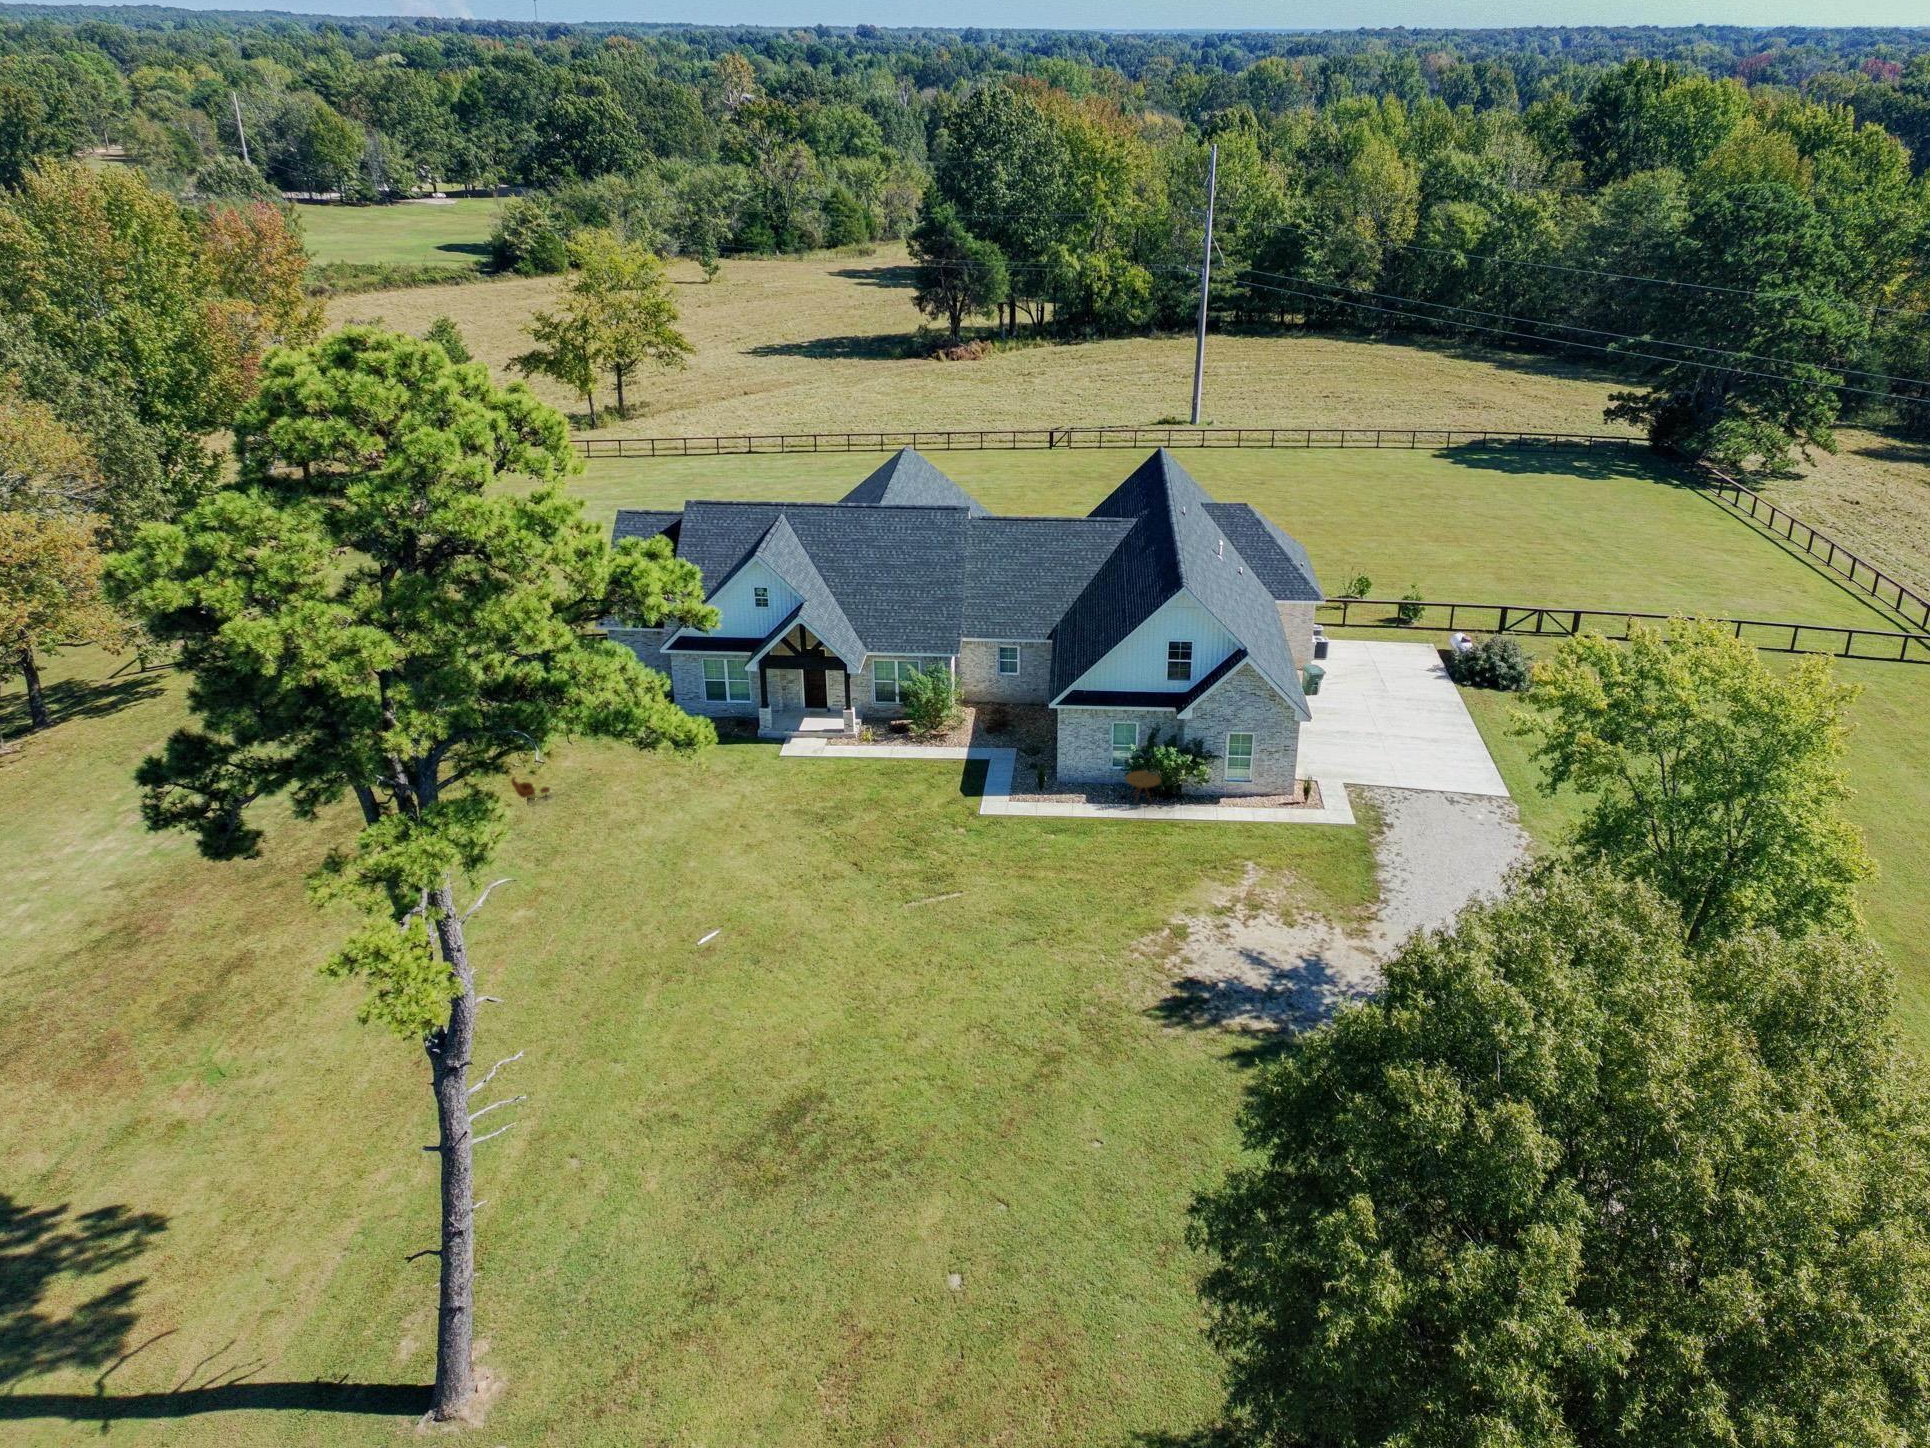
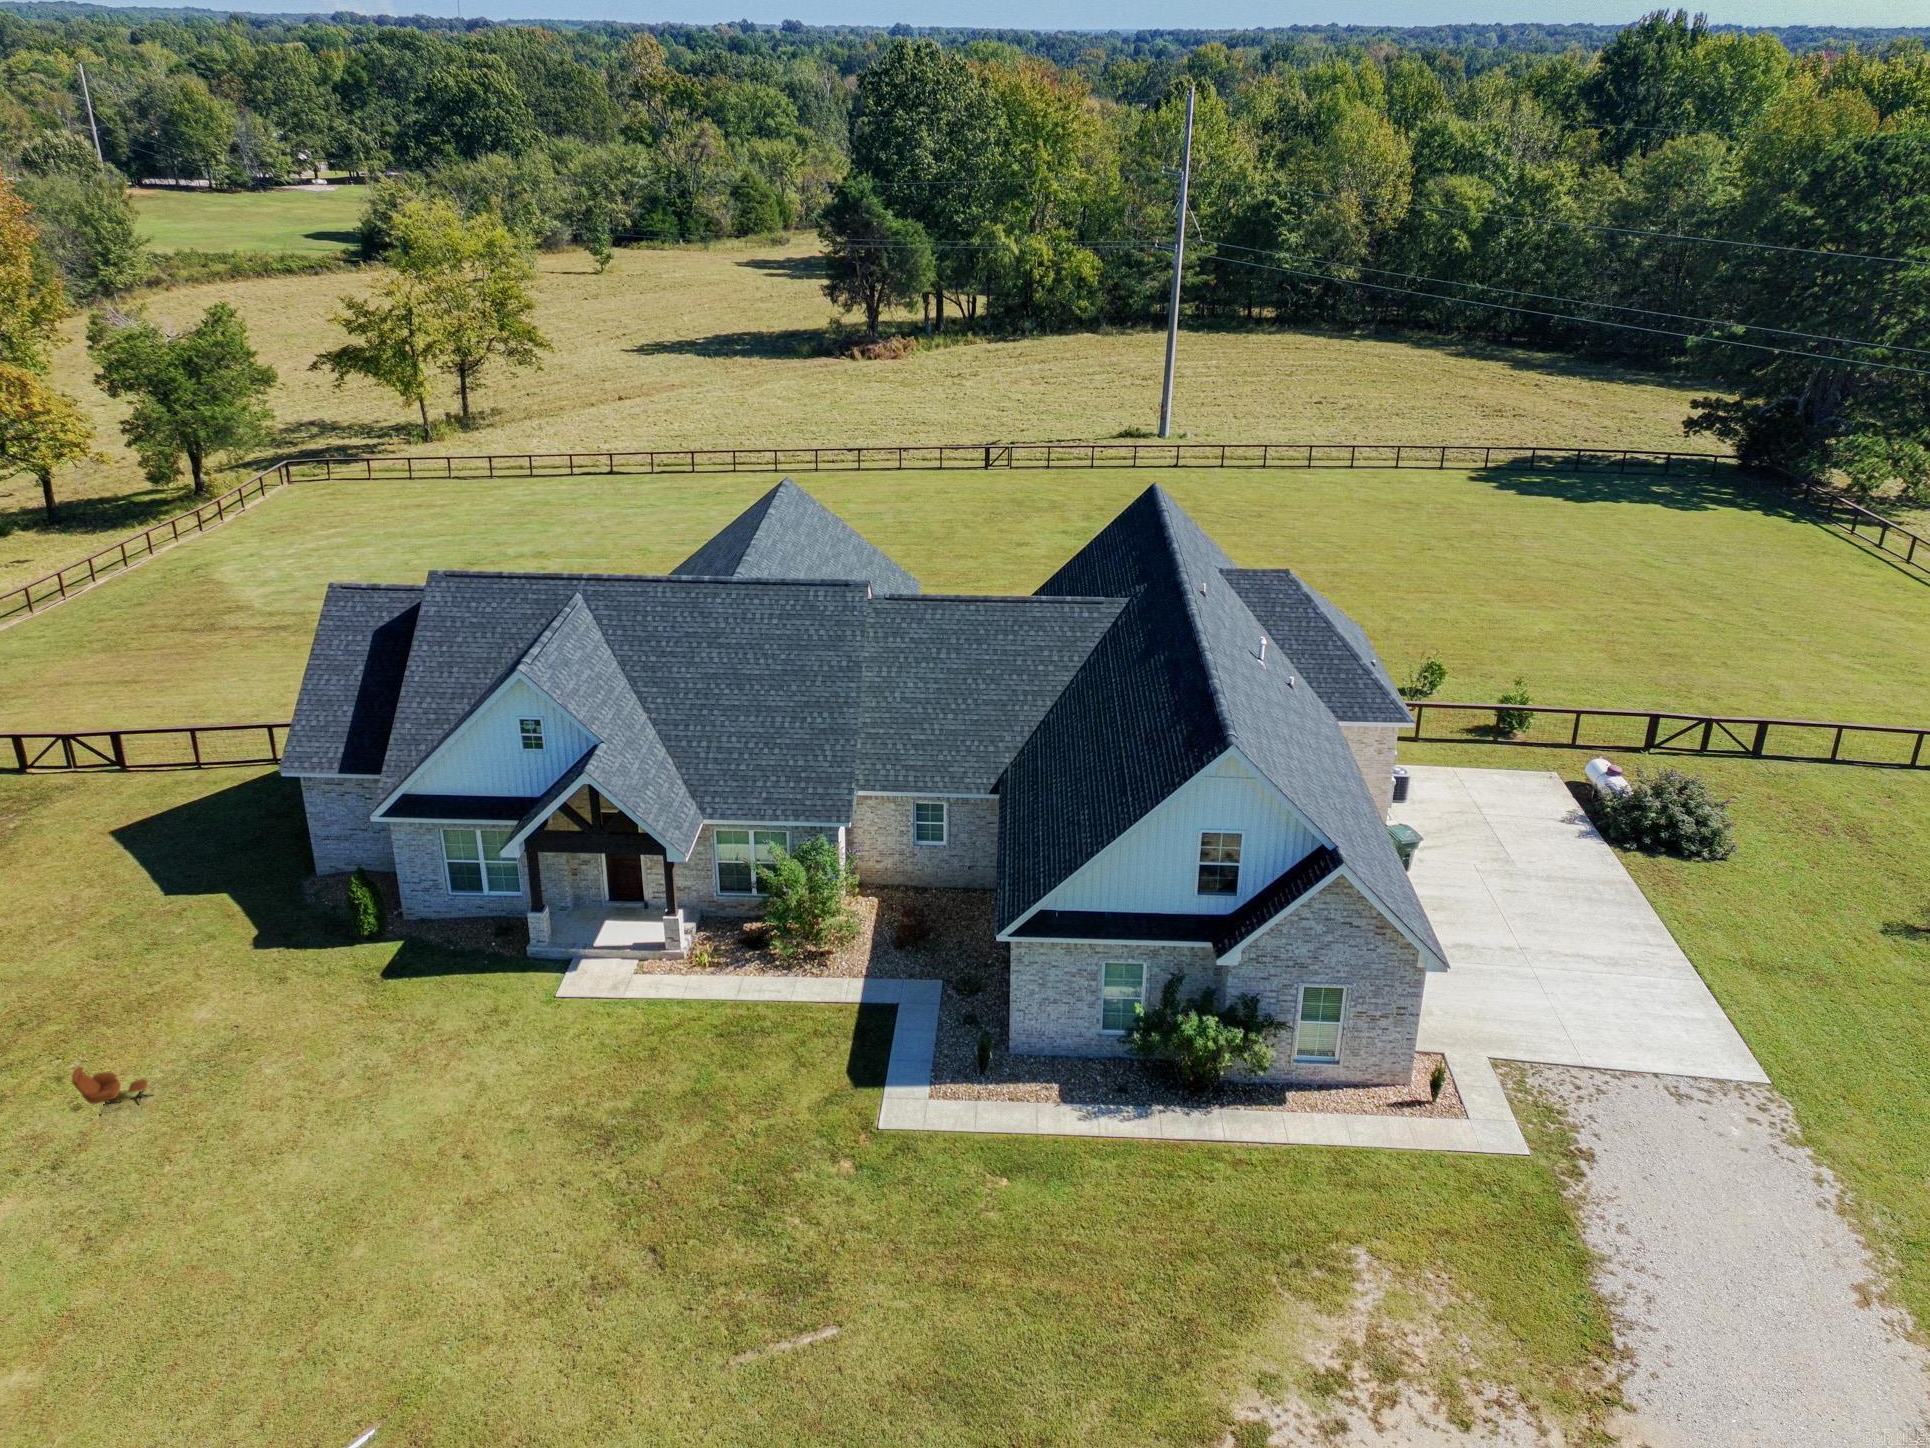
round table: present [1126,771,1161,796] -> none [1129,1050,1190,1113]

